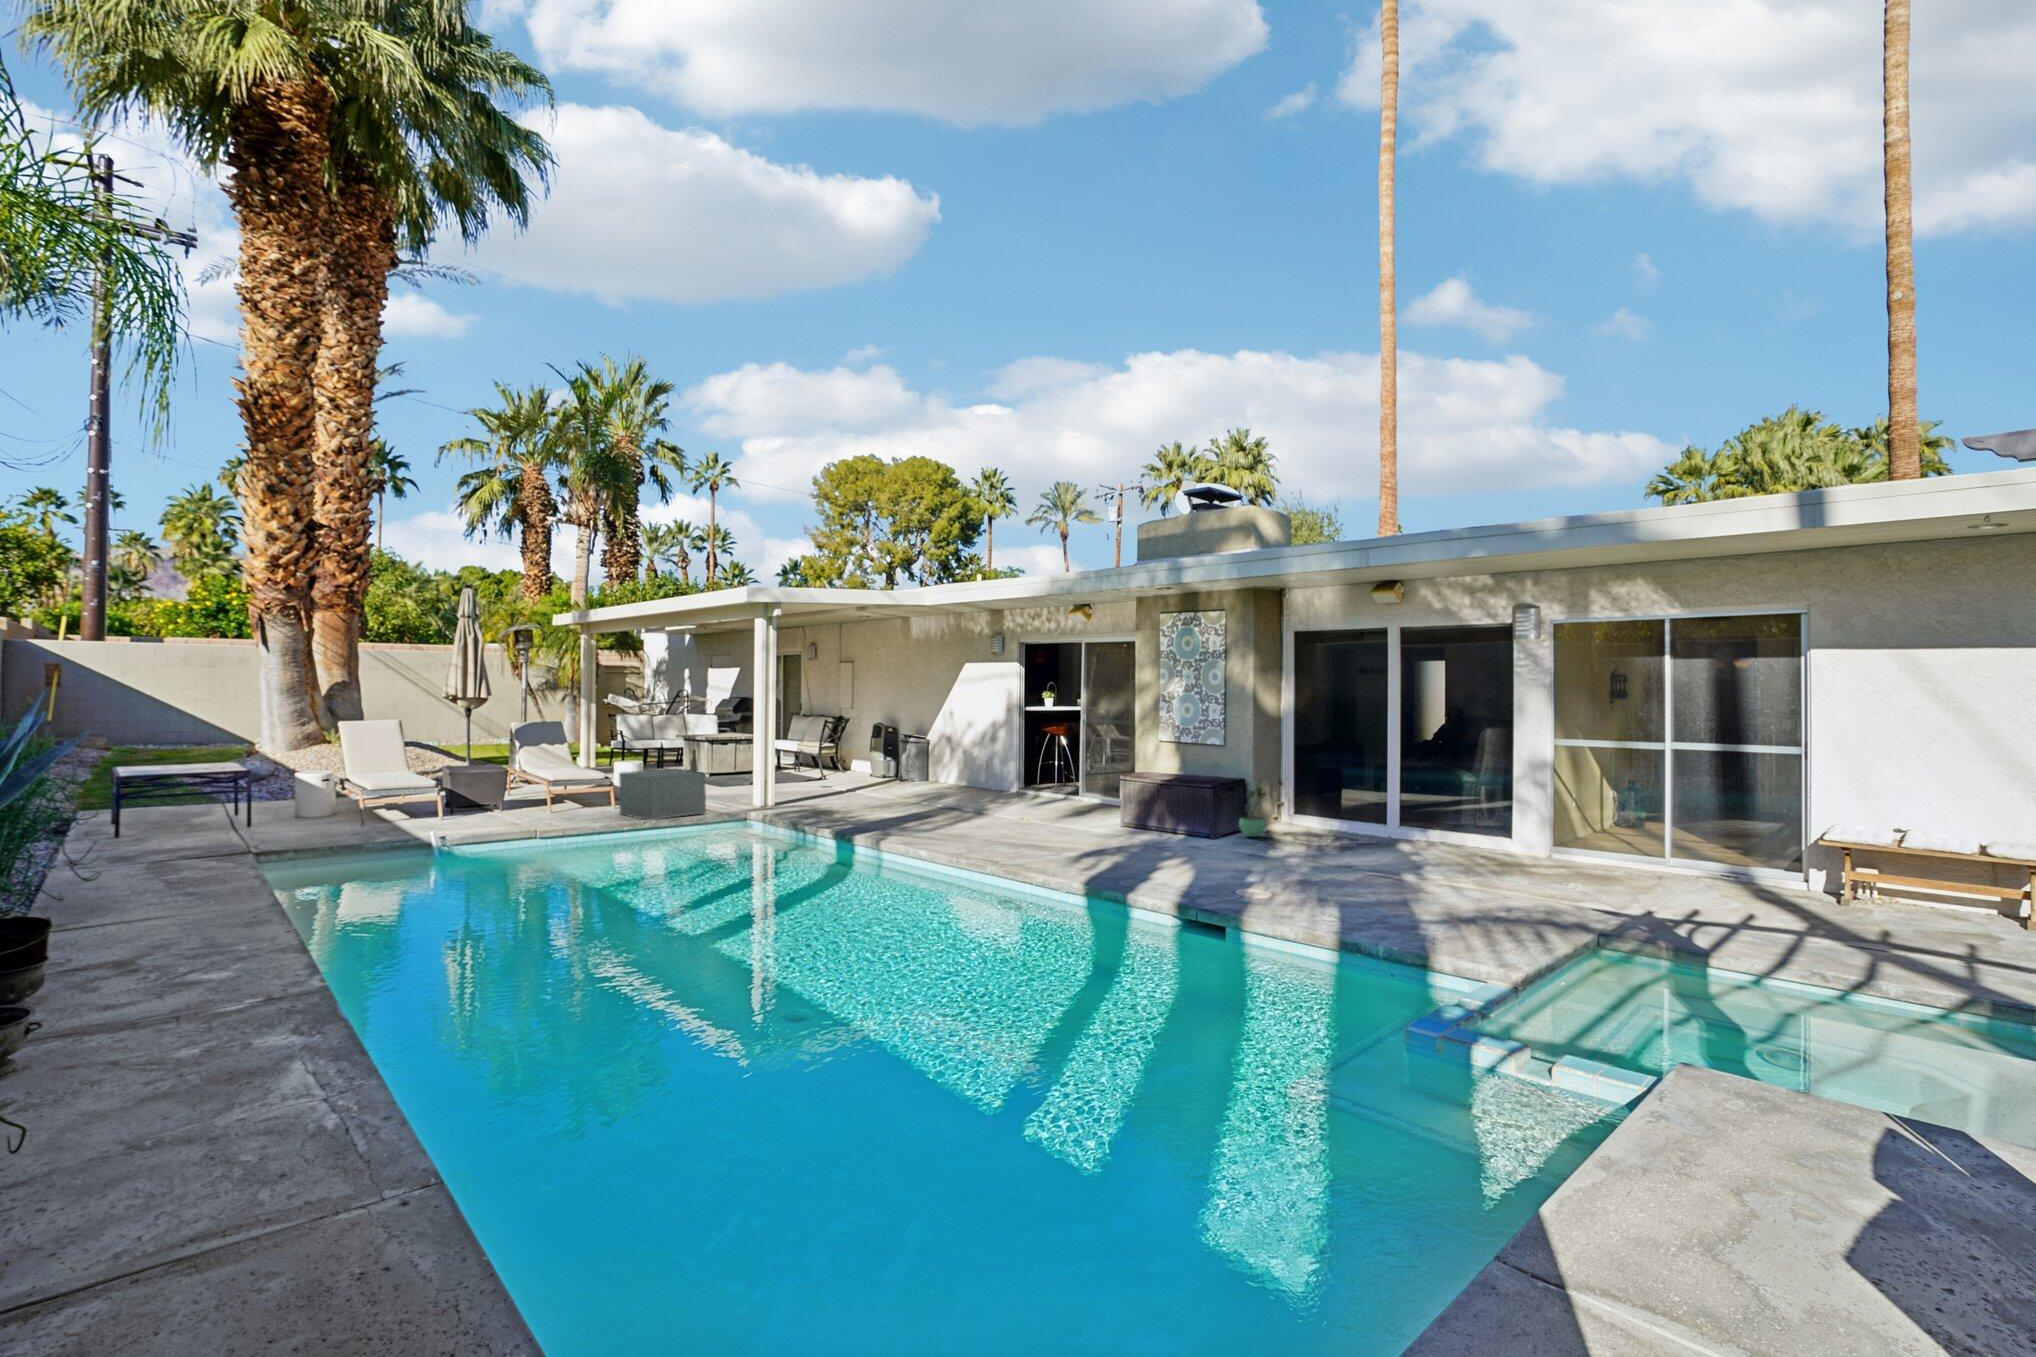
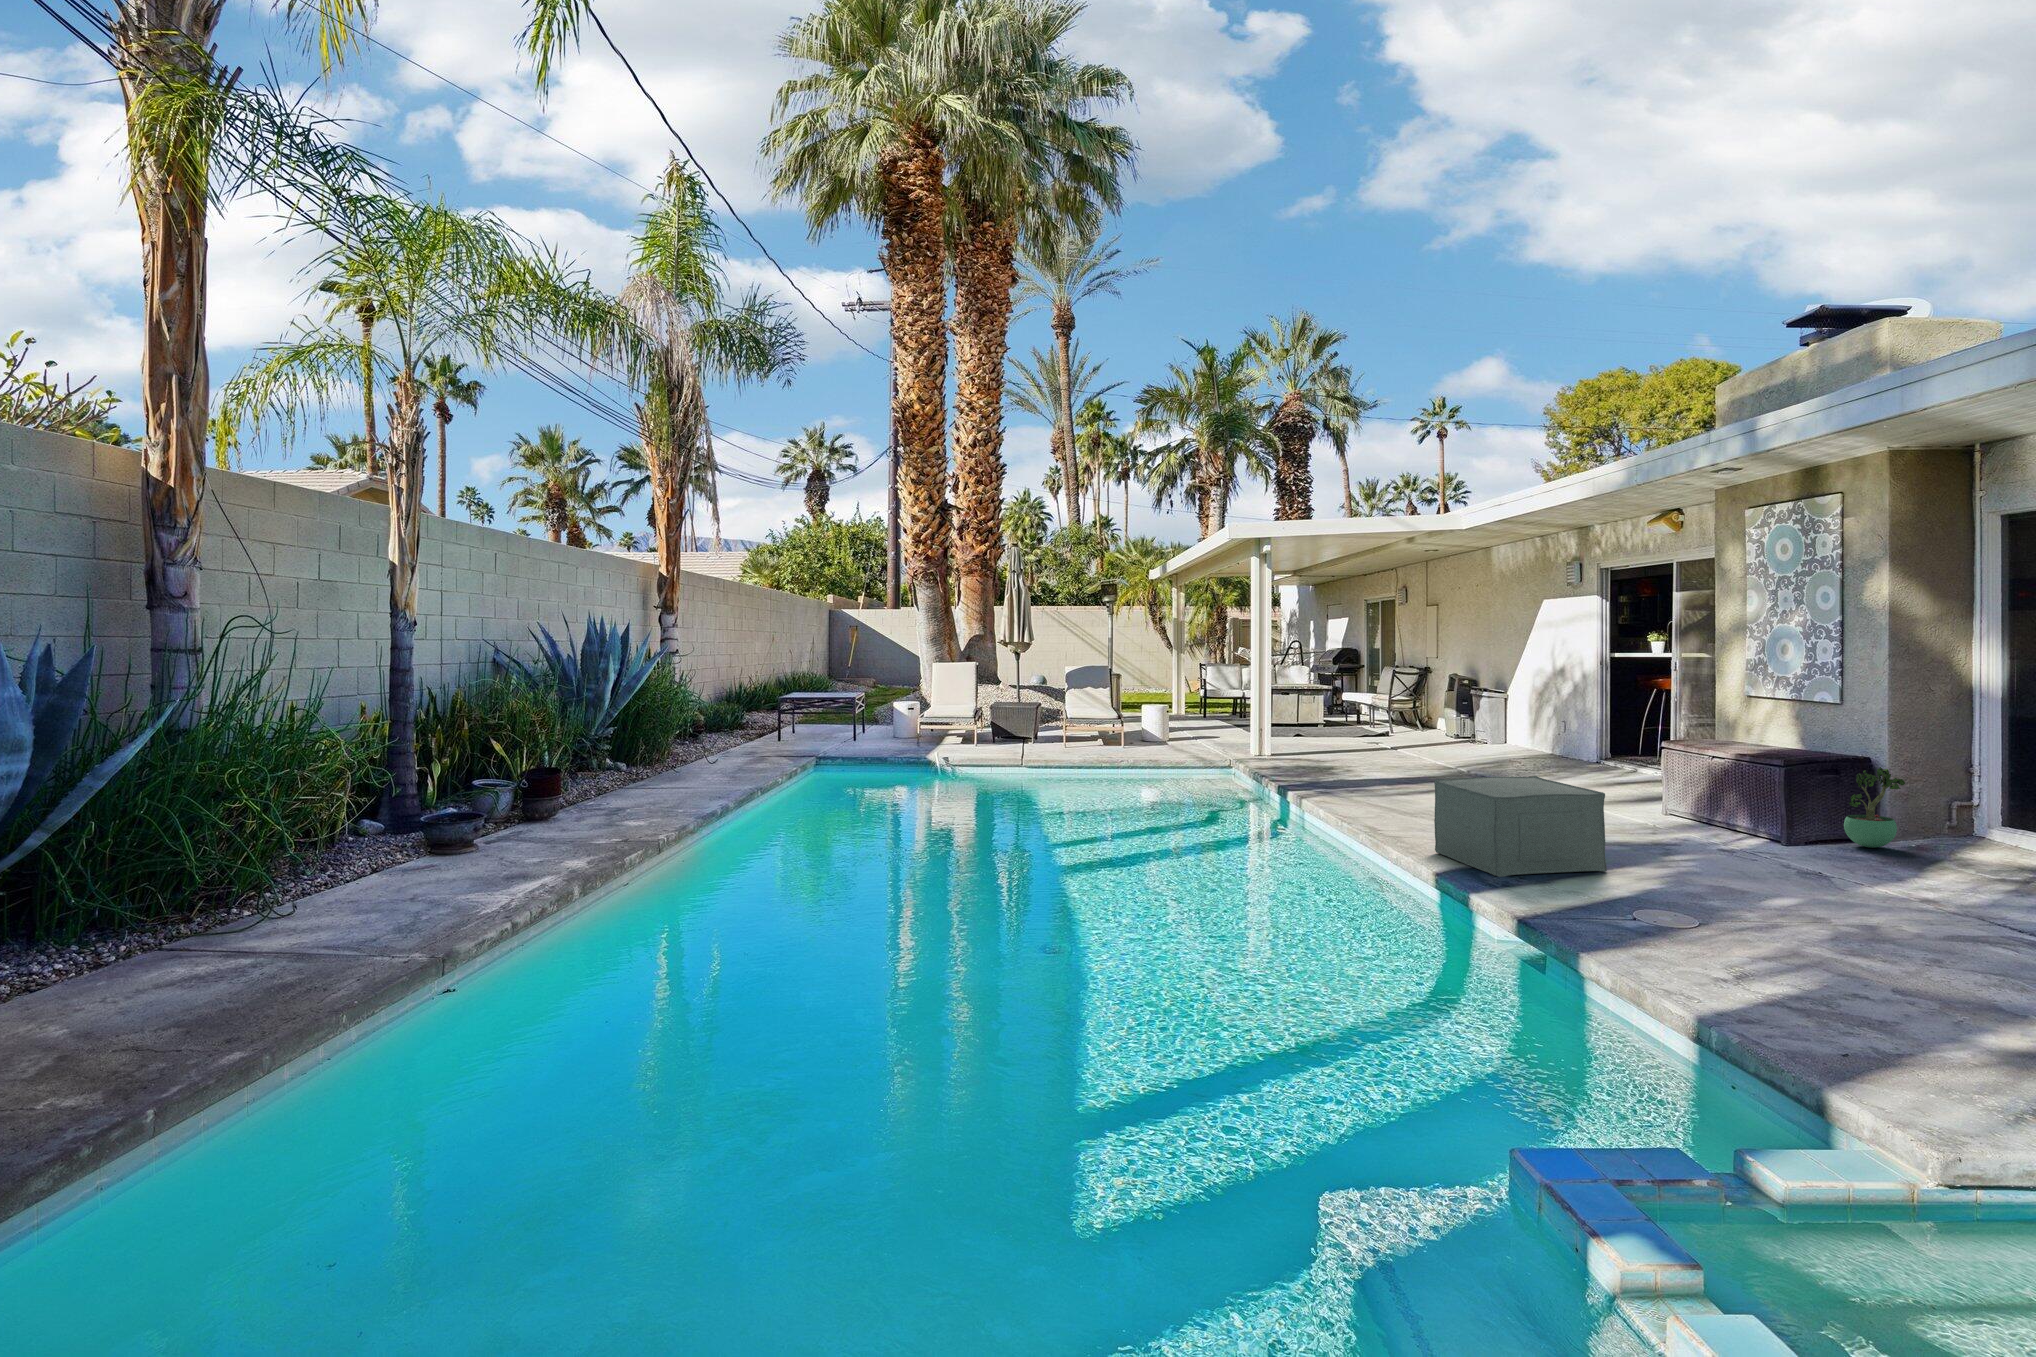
ottoman: present [619,769,707,820] -> present [1434,776,1607,877]

